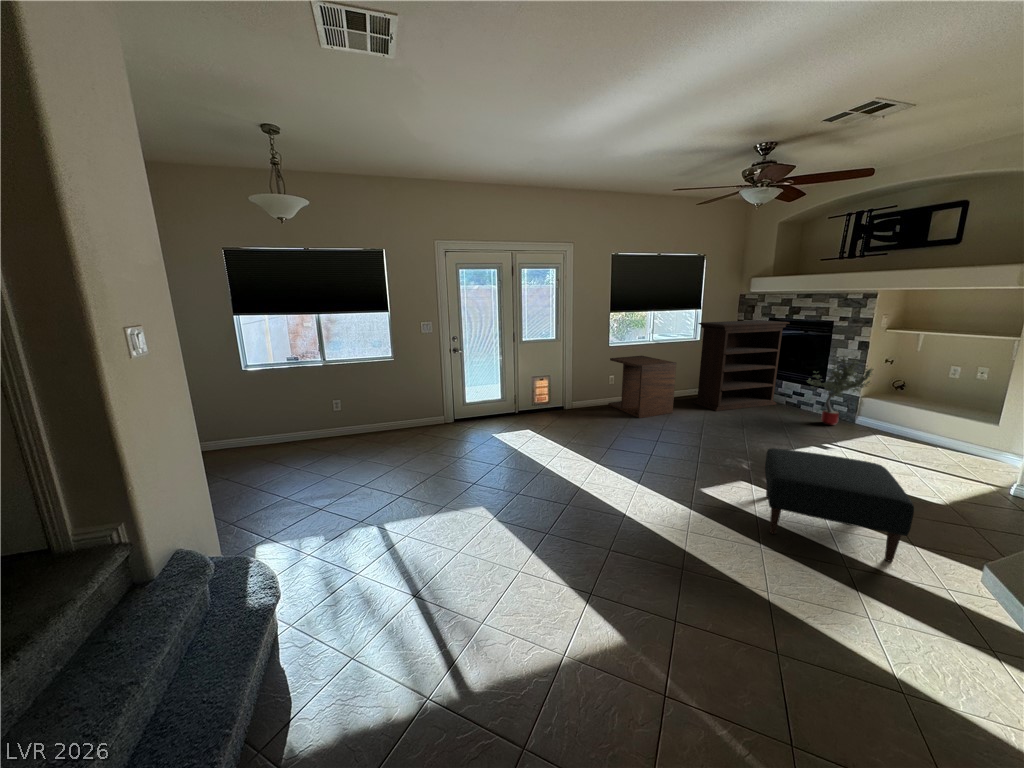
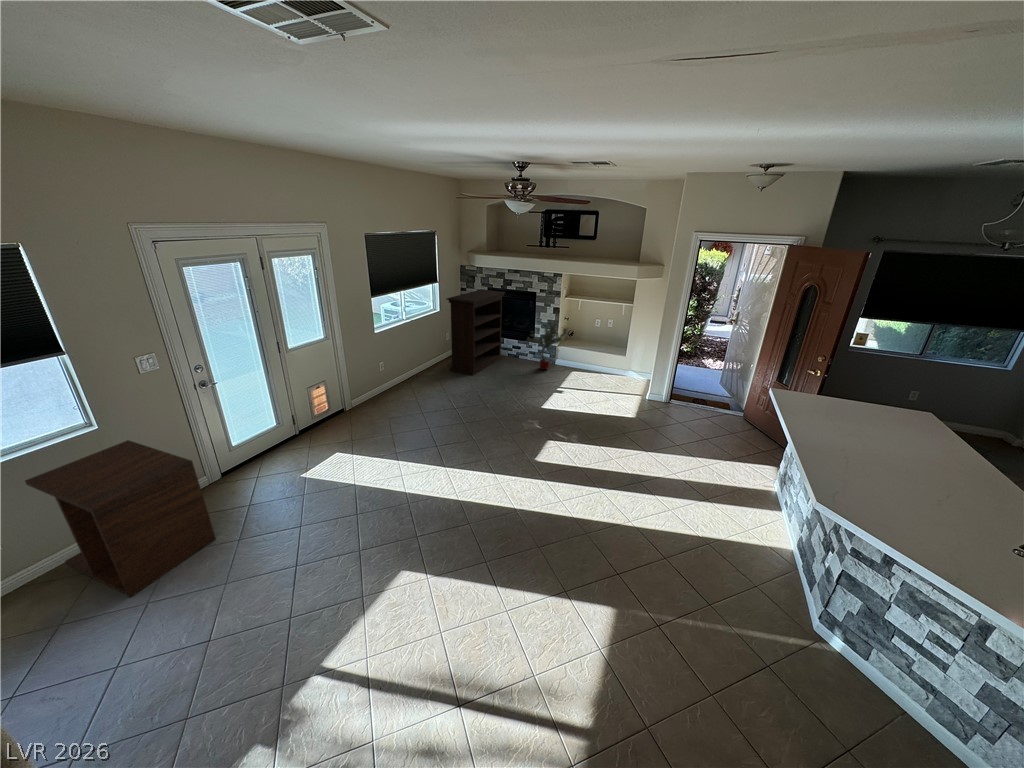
side table: present [608,356,676,418] -> present [25,440,216,597]
ottoman: present [765,448,914,562] -> none [567,407,659,475]

